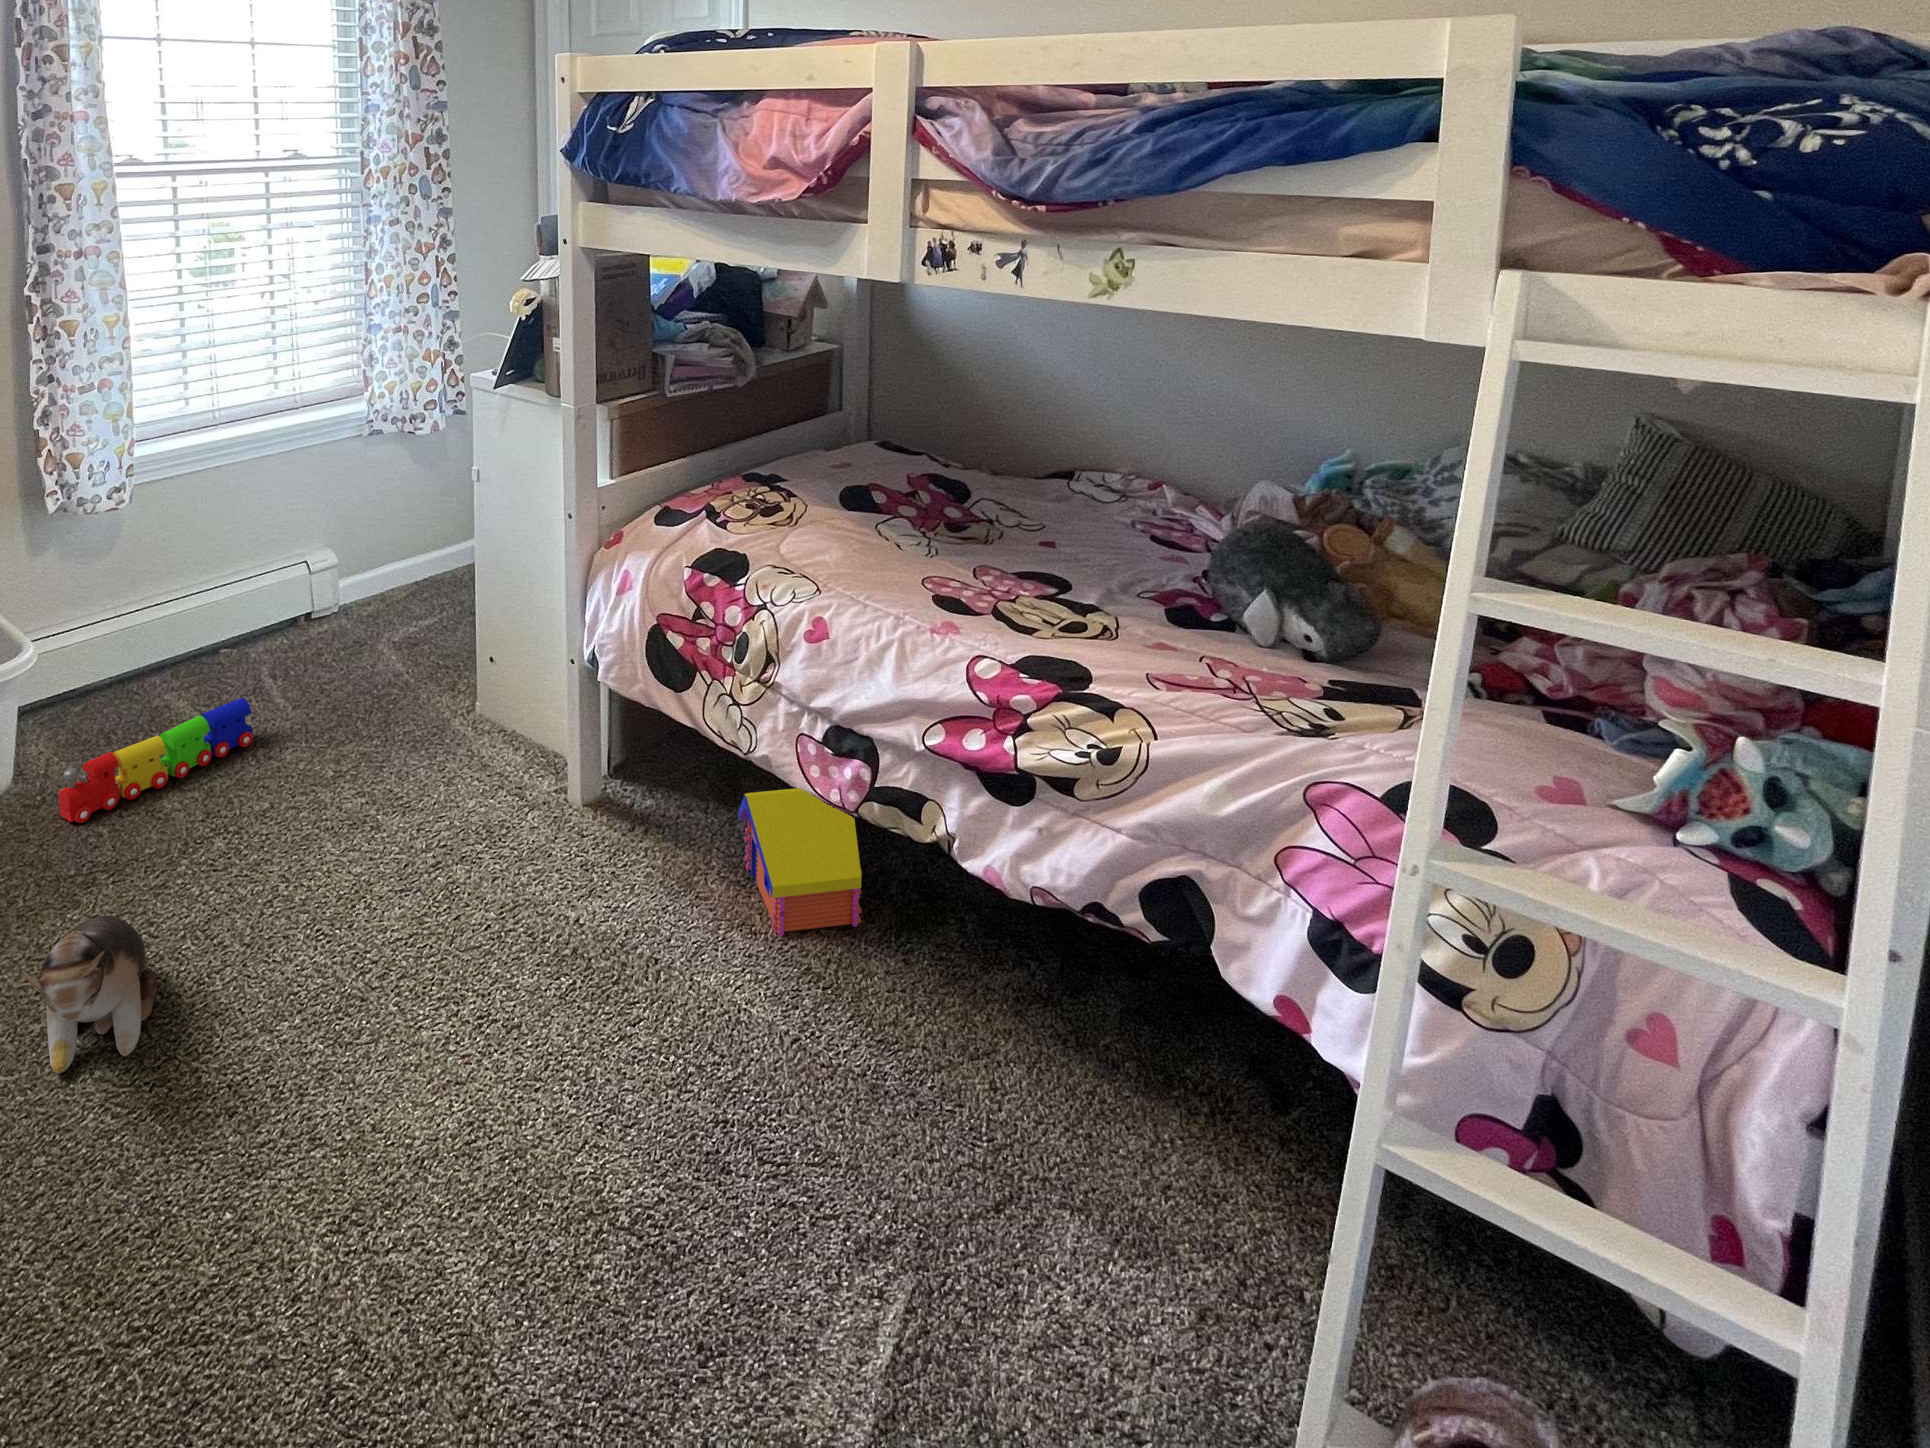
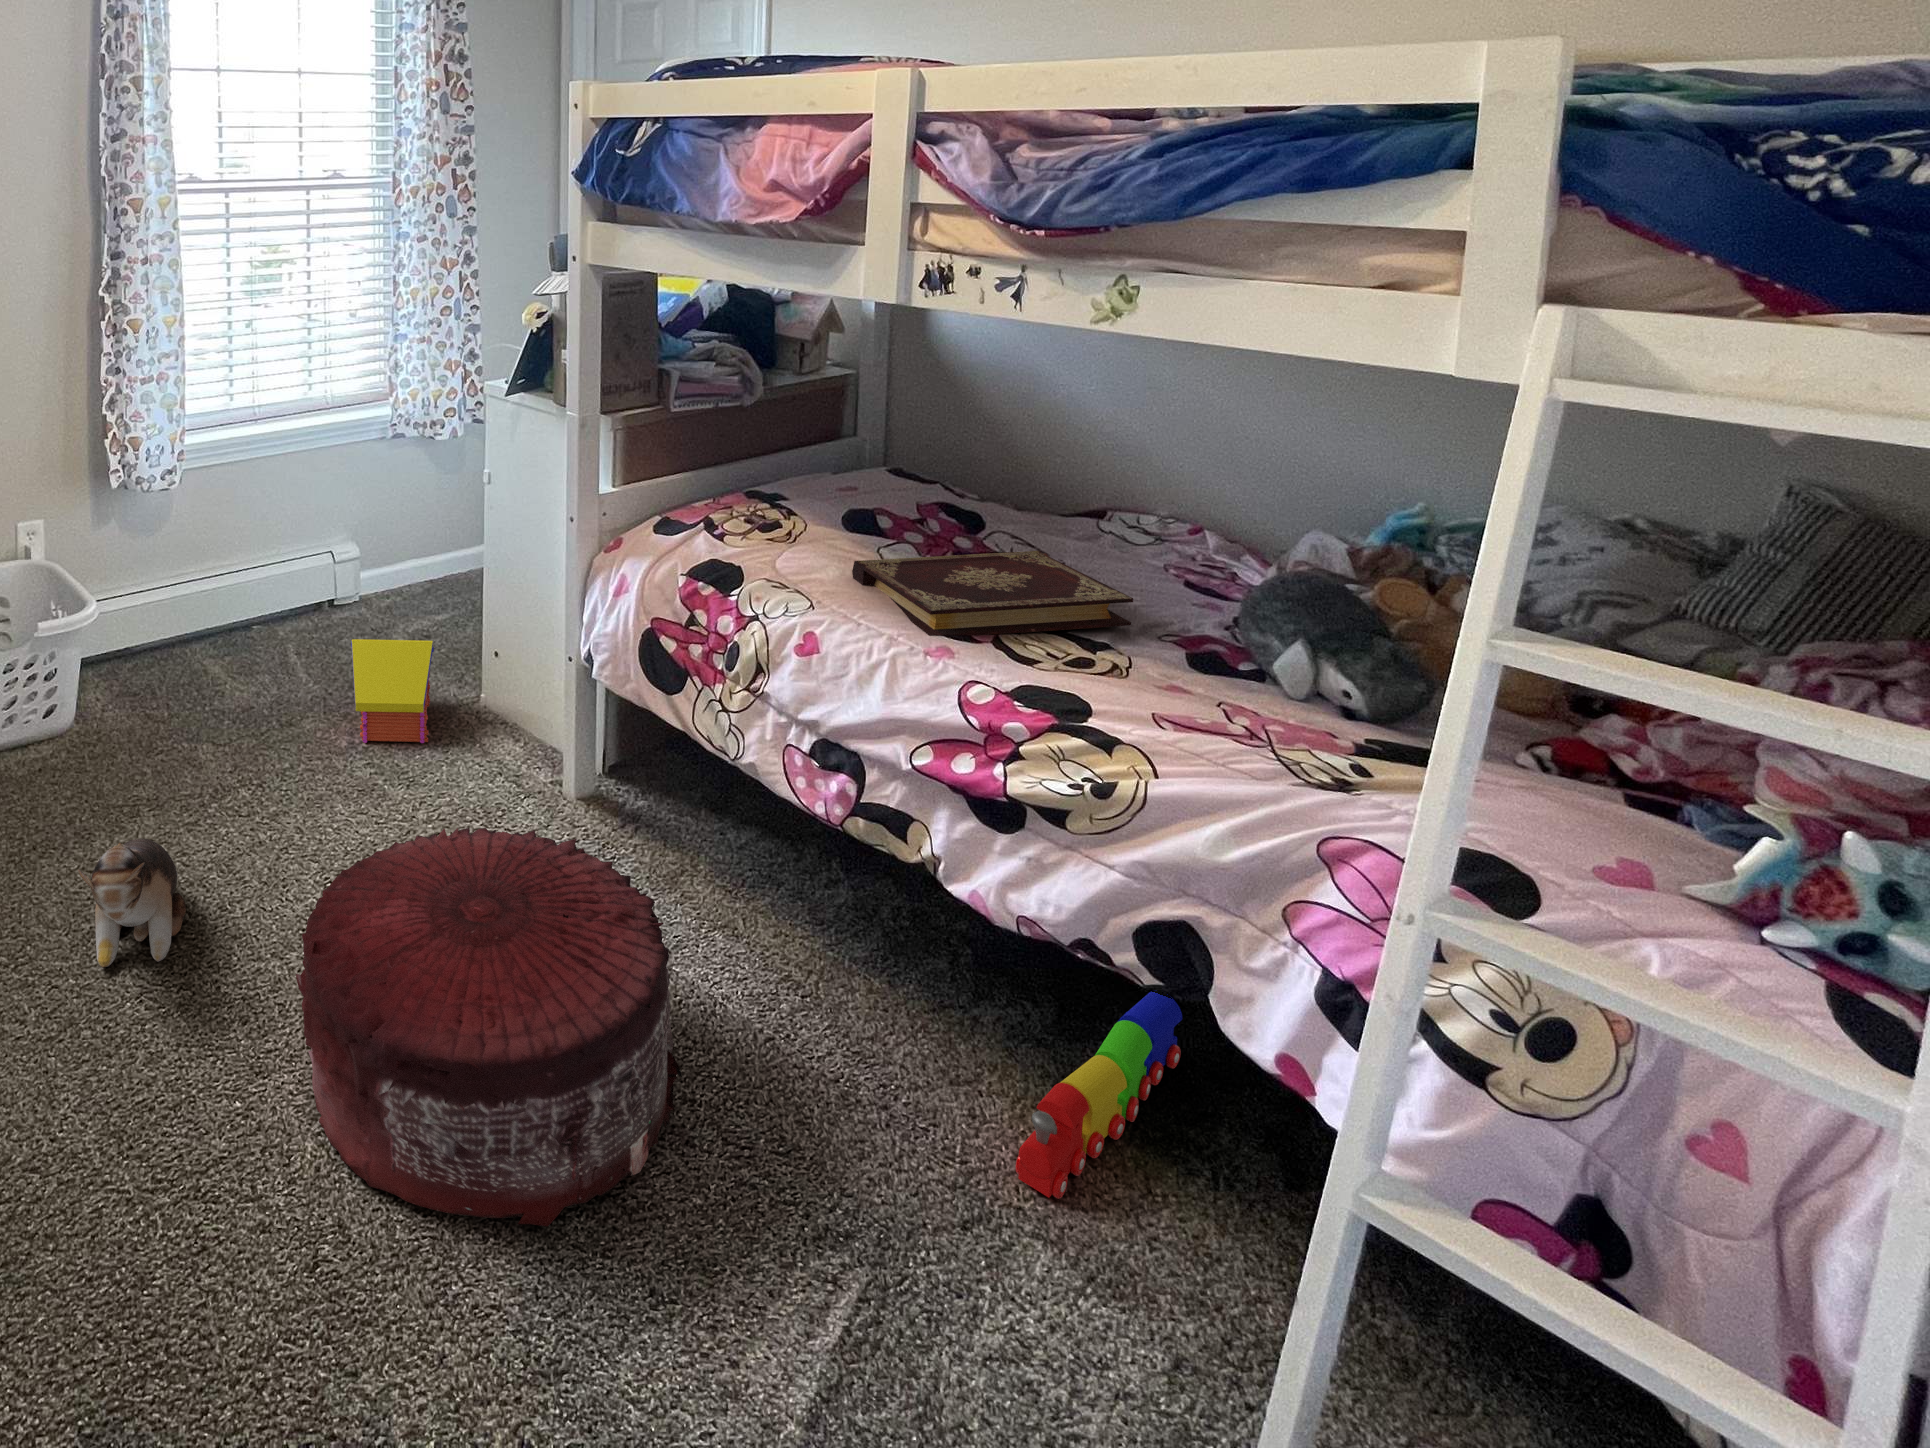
book: none [851,515,1111,614] -> present [852,551,1133,636]
toy train: present [59,698,253,823] -> present [1015,992,1182,1199]
toy house: present [738,788,862,936] -> present [351,639,434,743]
pouf: none [291,854,713,1305] -> present [296,828,682,1226]

